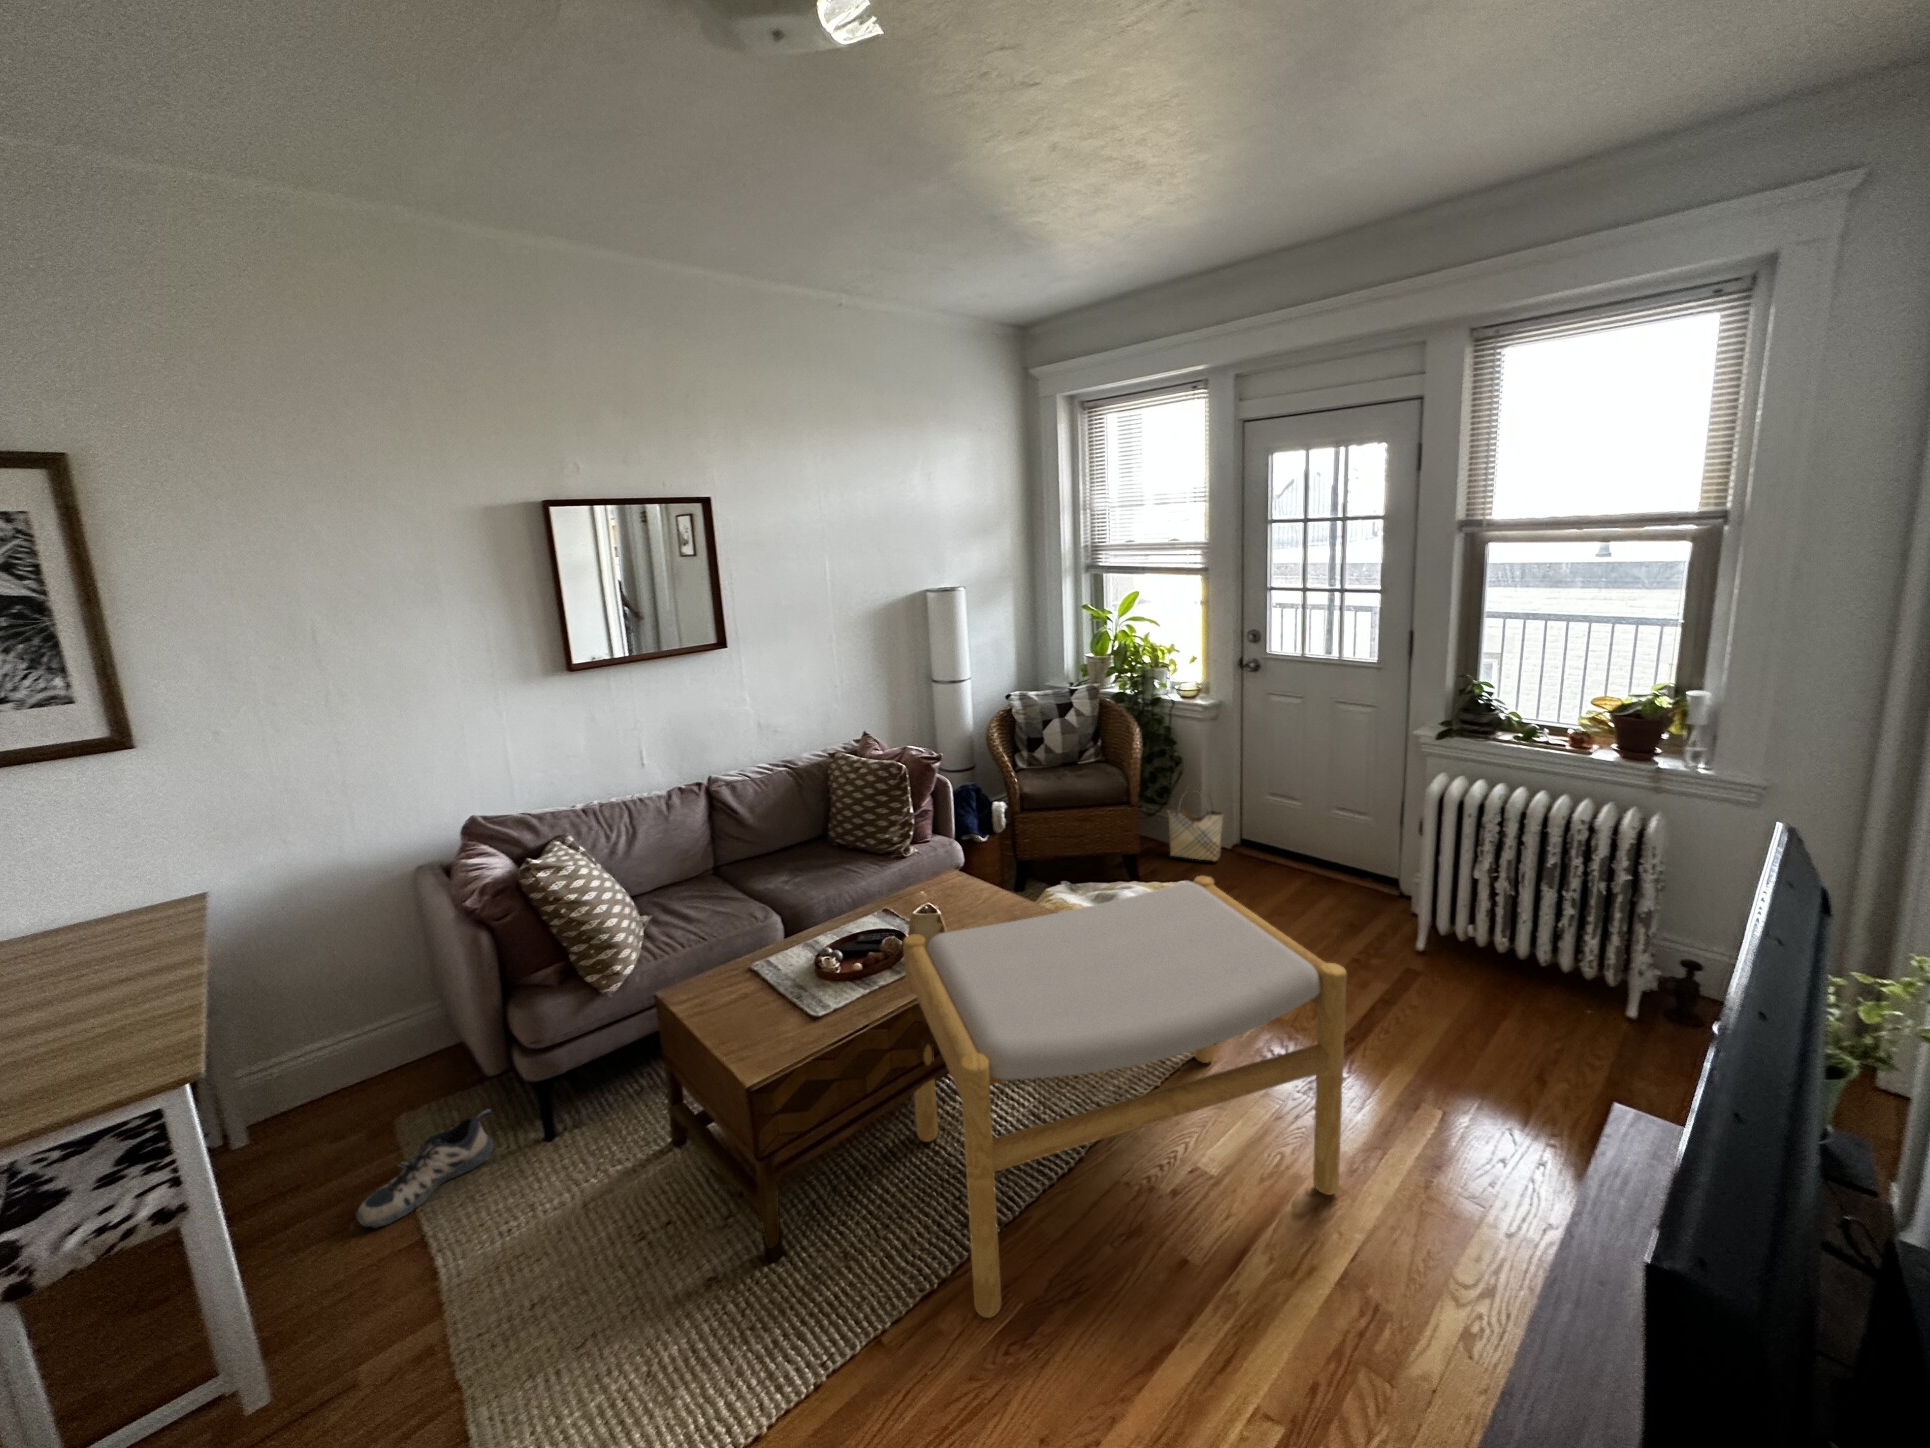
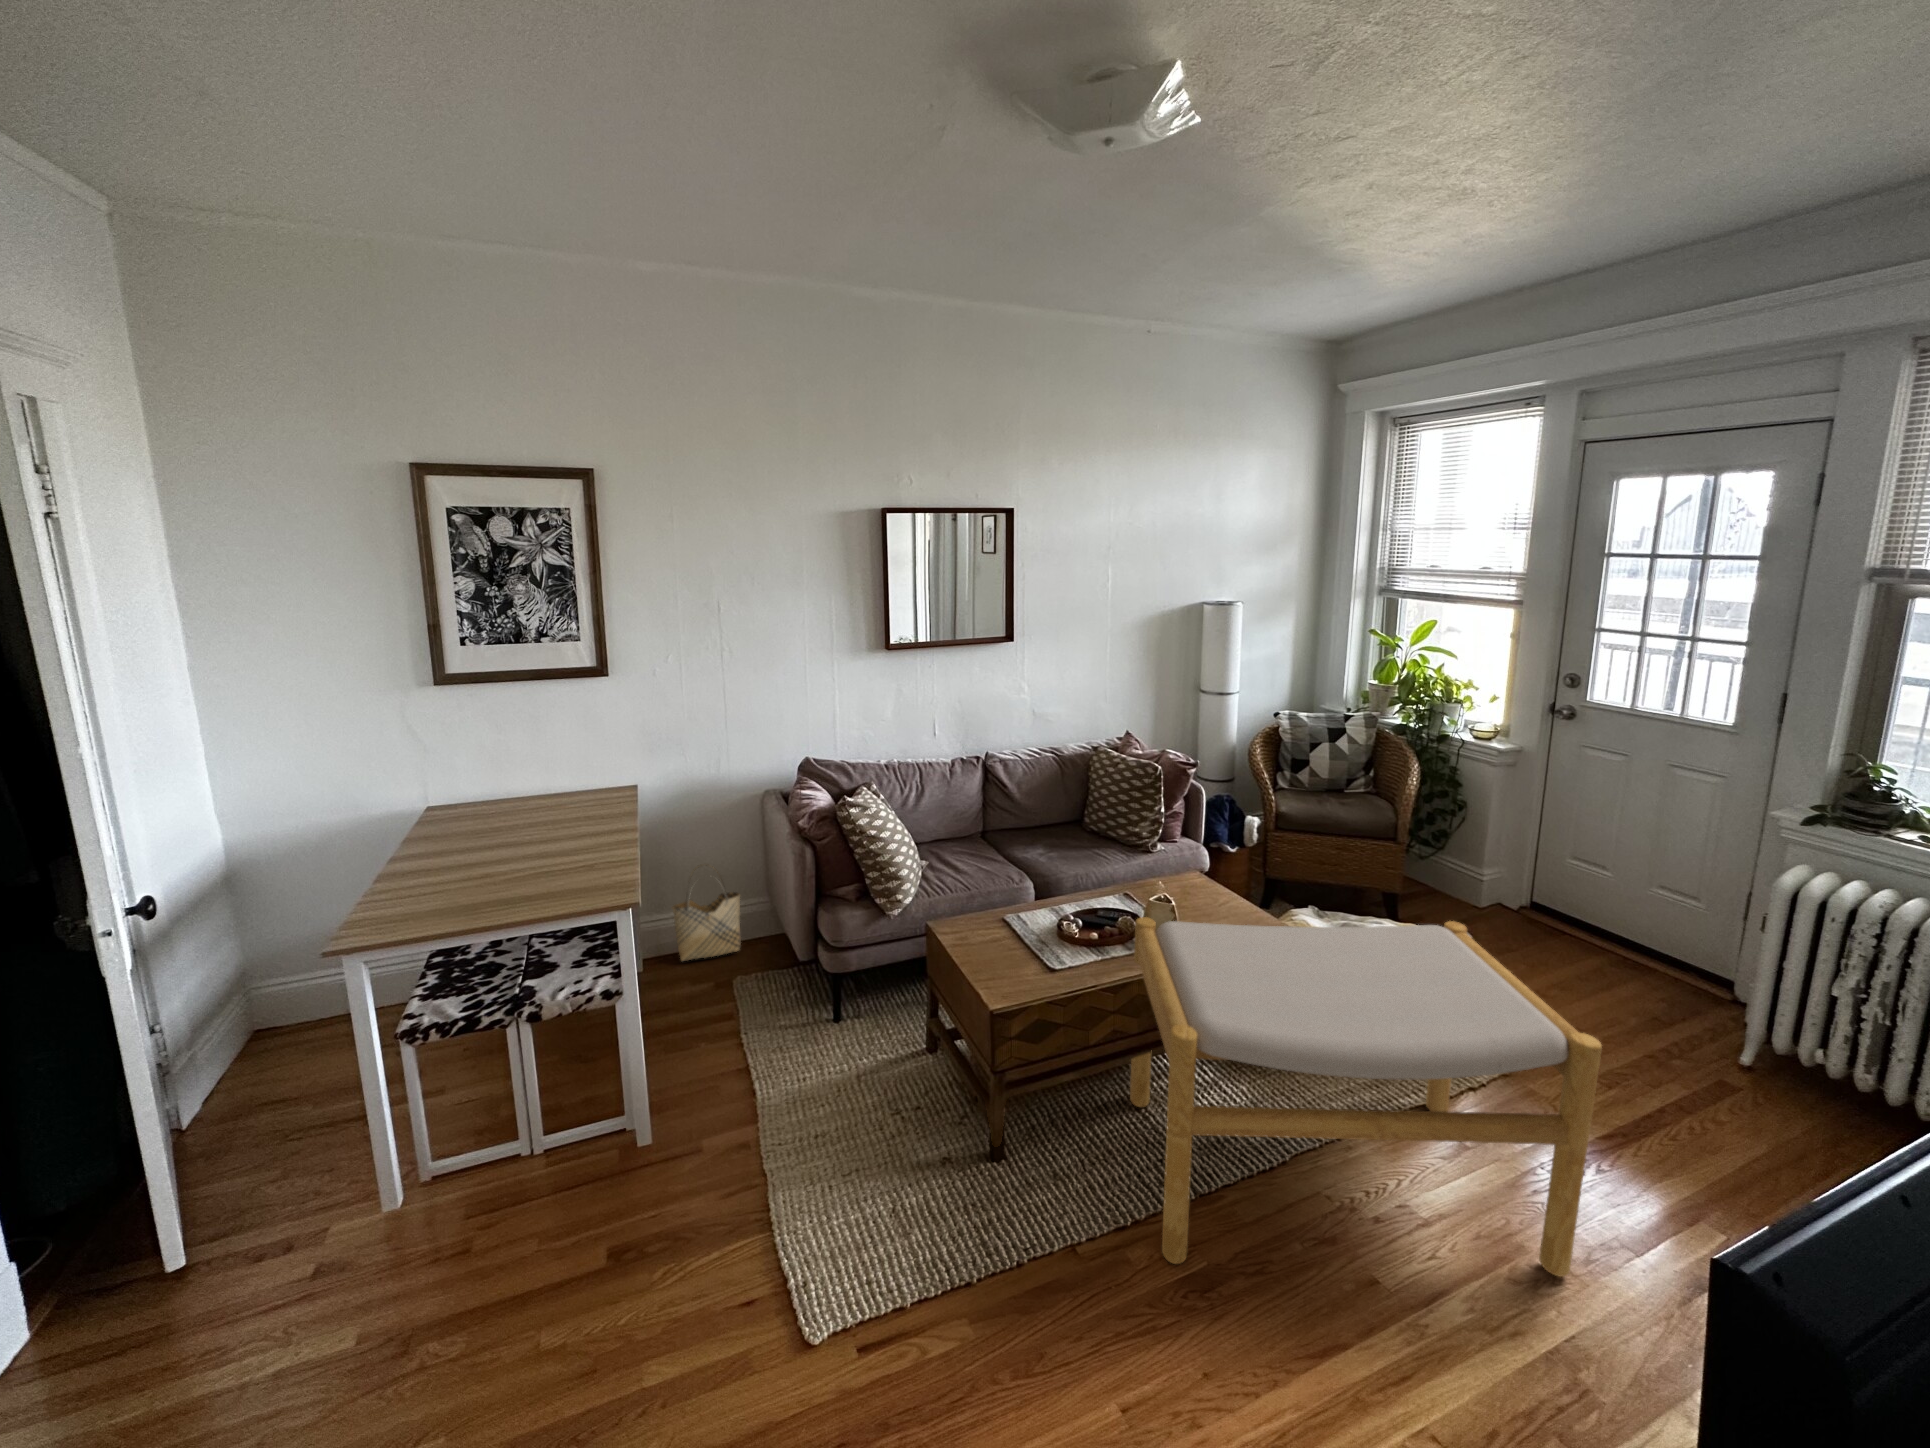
woven basket: present [1168,784,1223,861] -> present [672,870,741,962]
shoe: present [356,1109,494,1227] -> none [709,985,800,1049]

